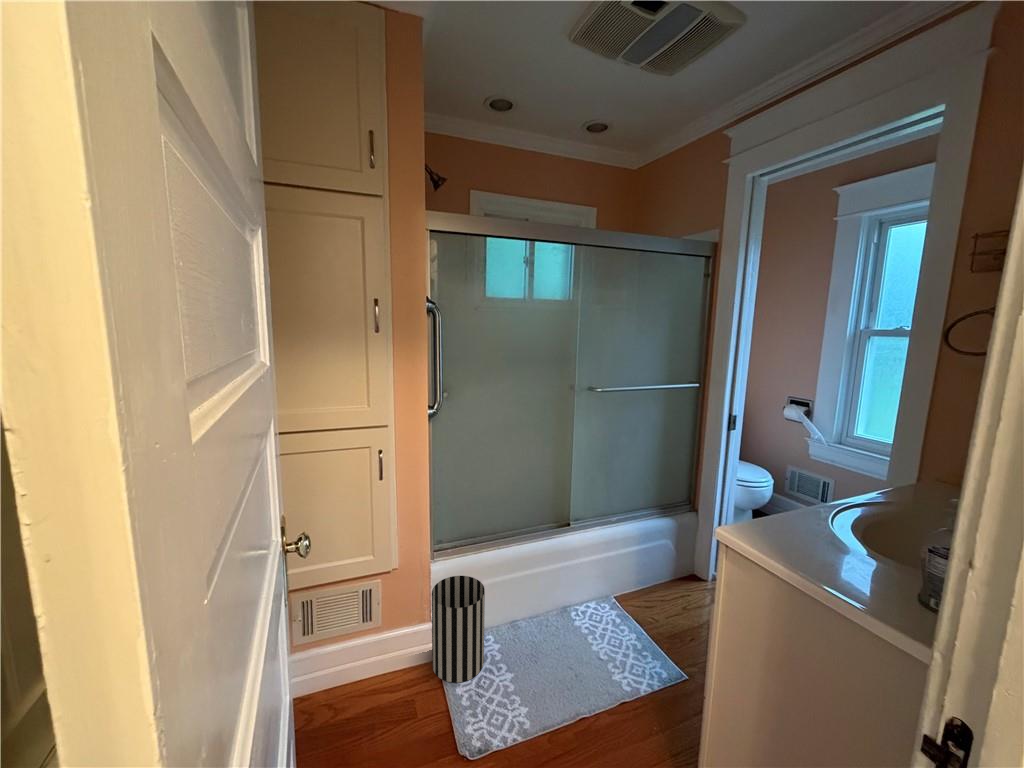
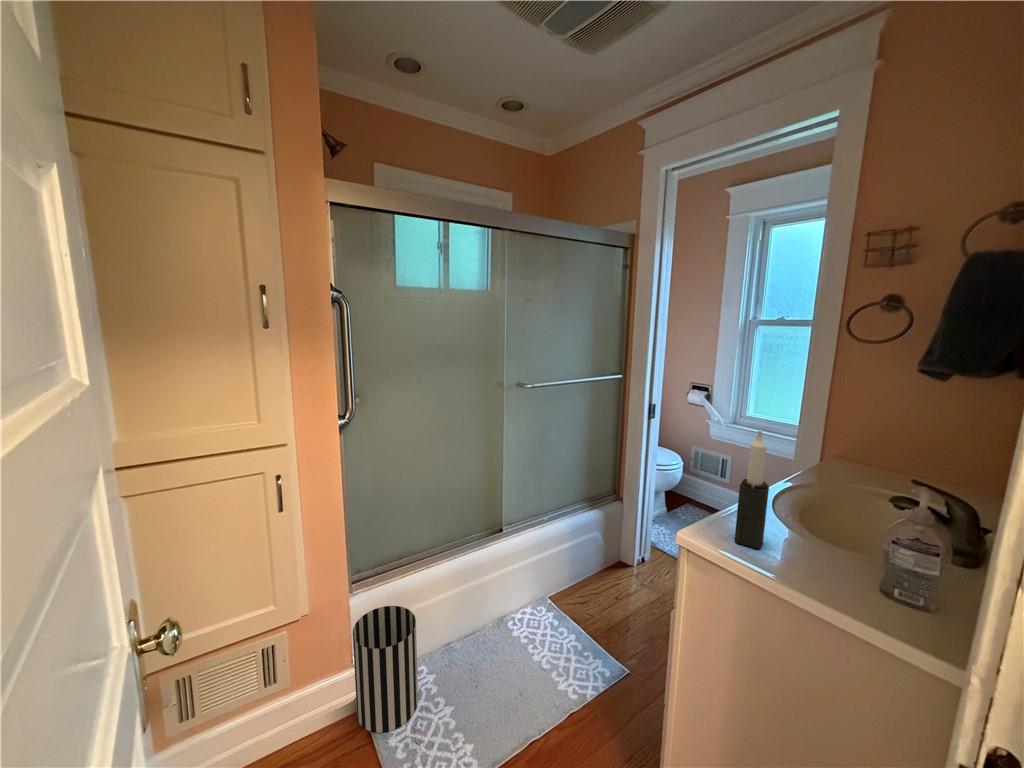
candle: none [772,436,810,552] -> present [734,430,769,549]

